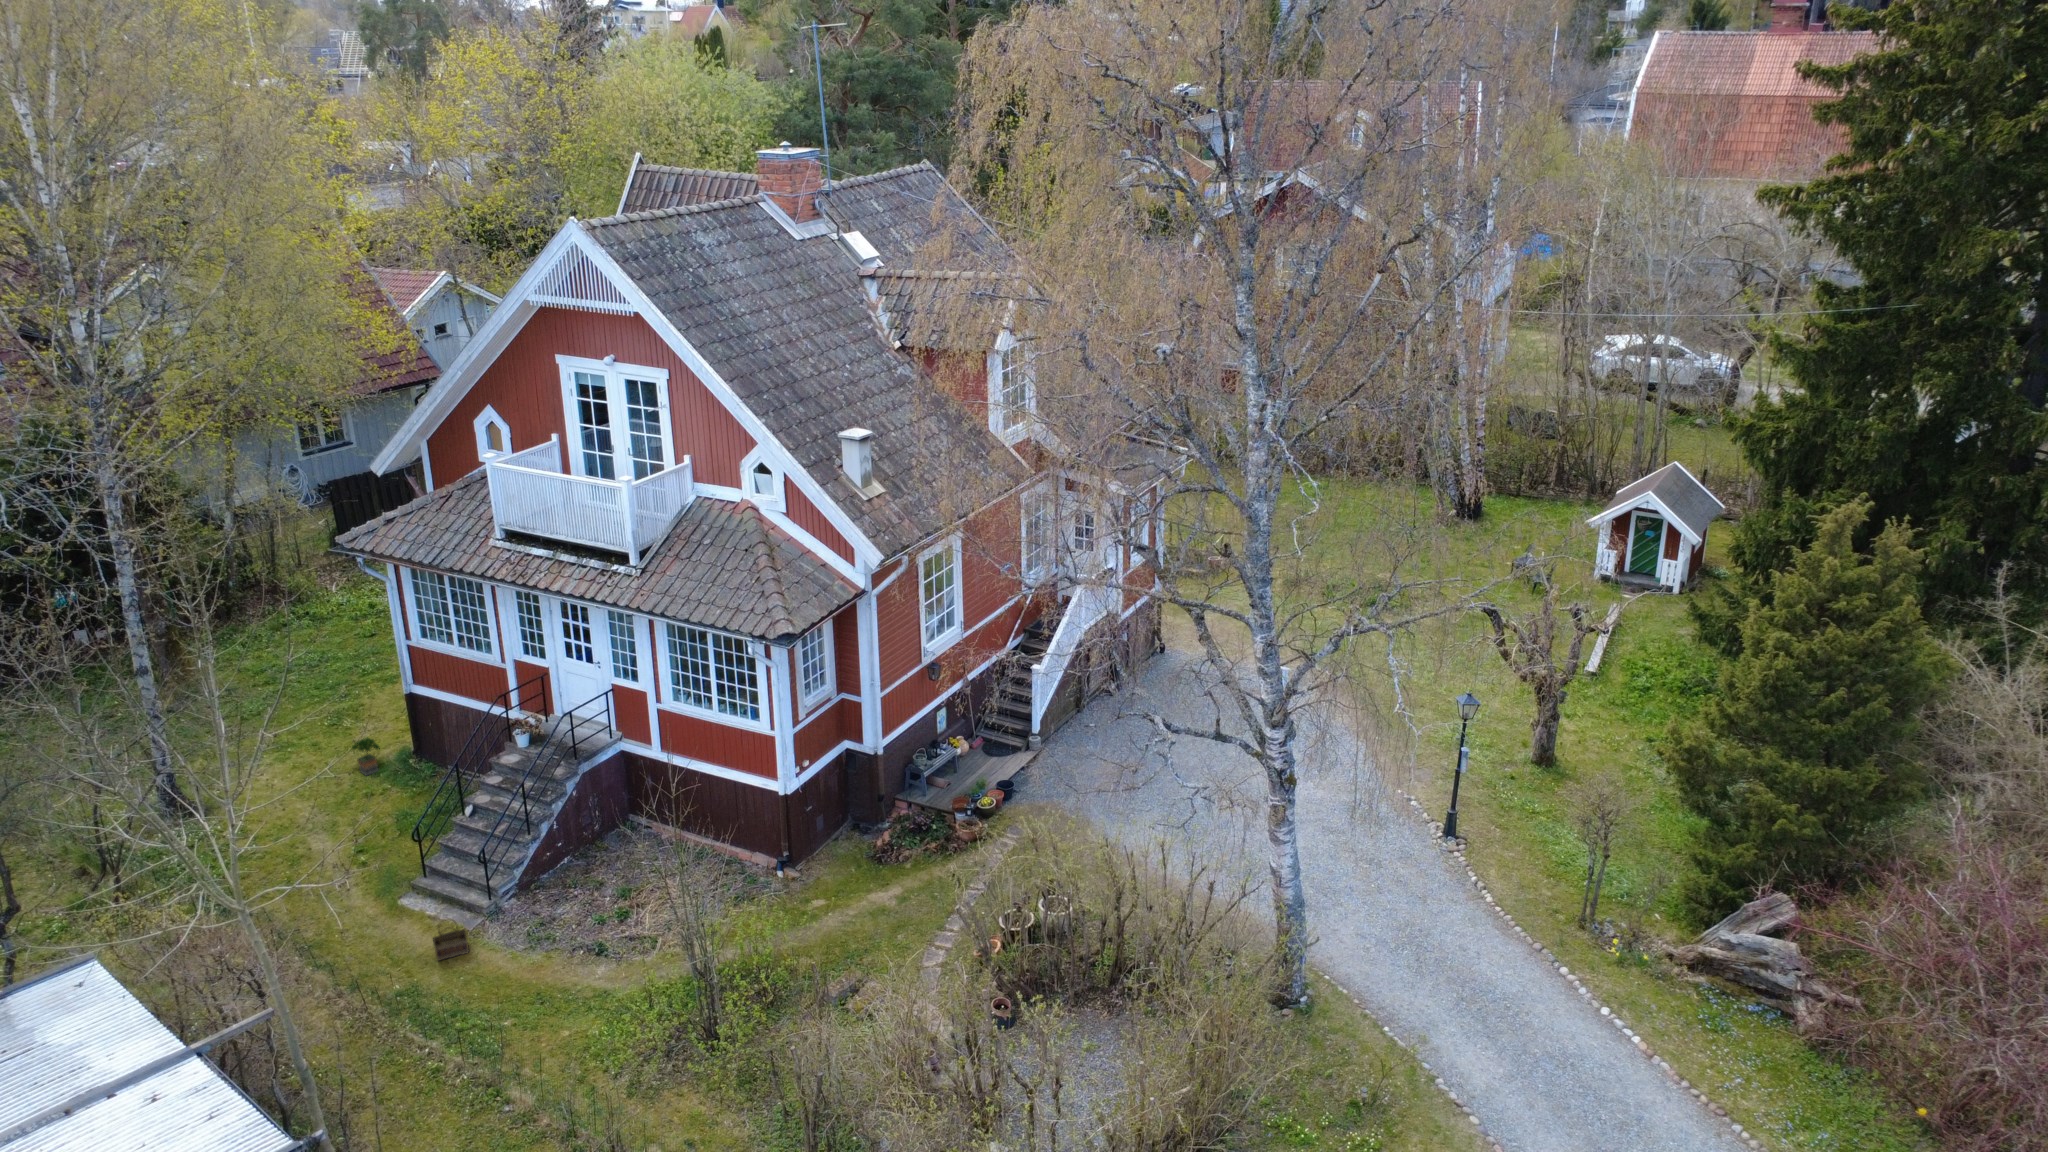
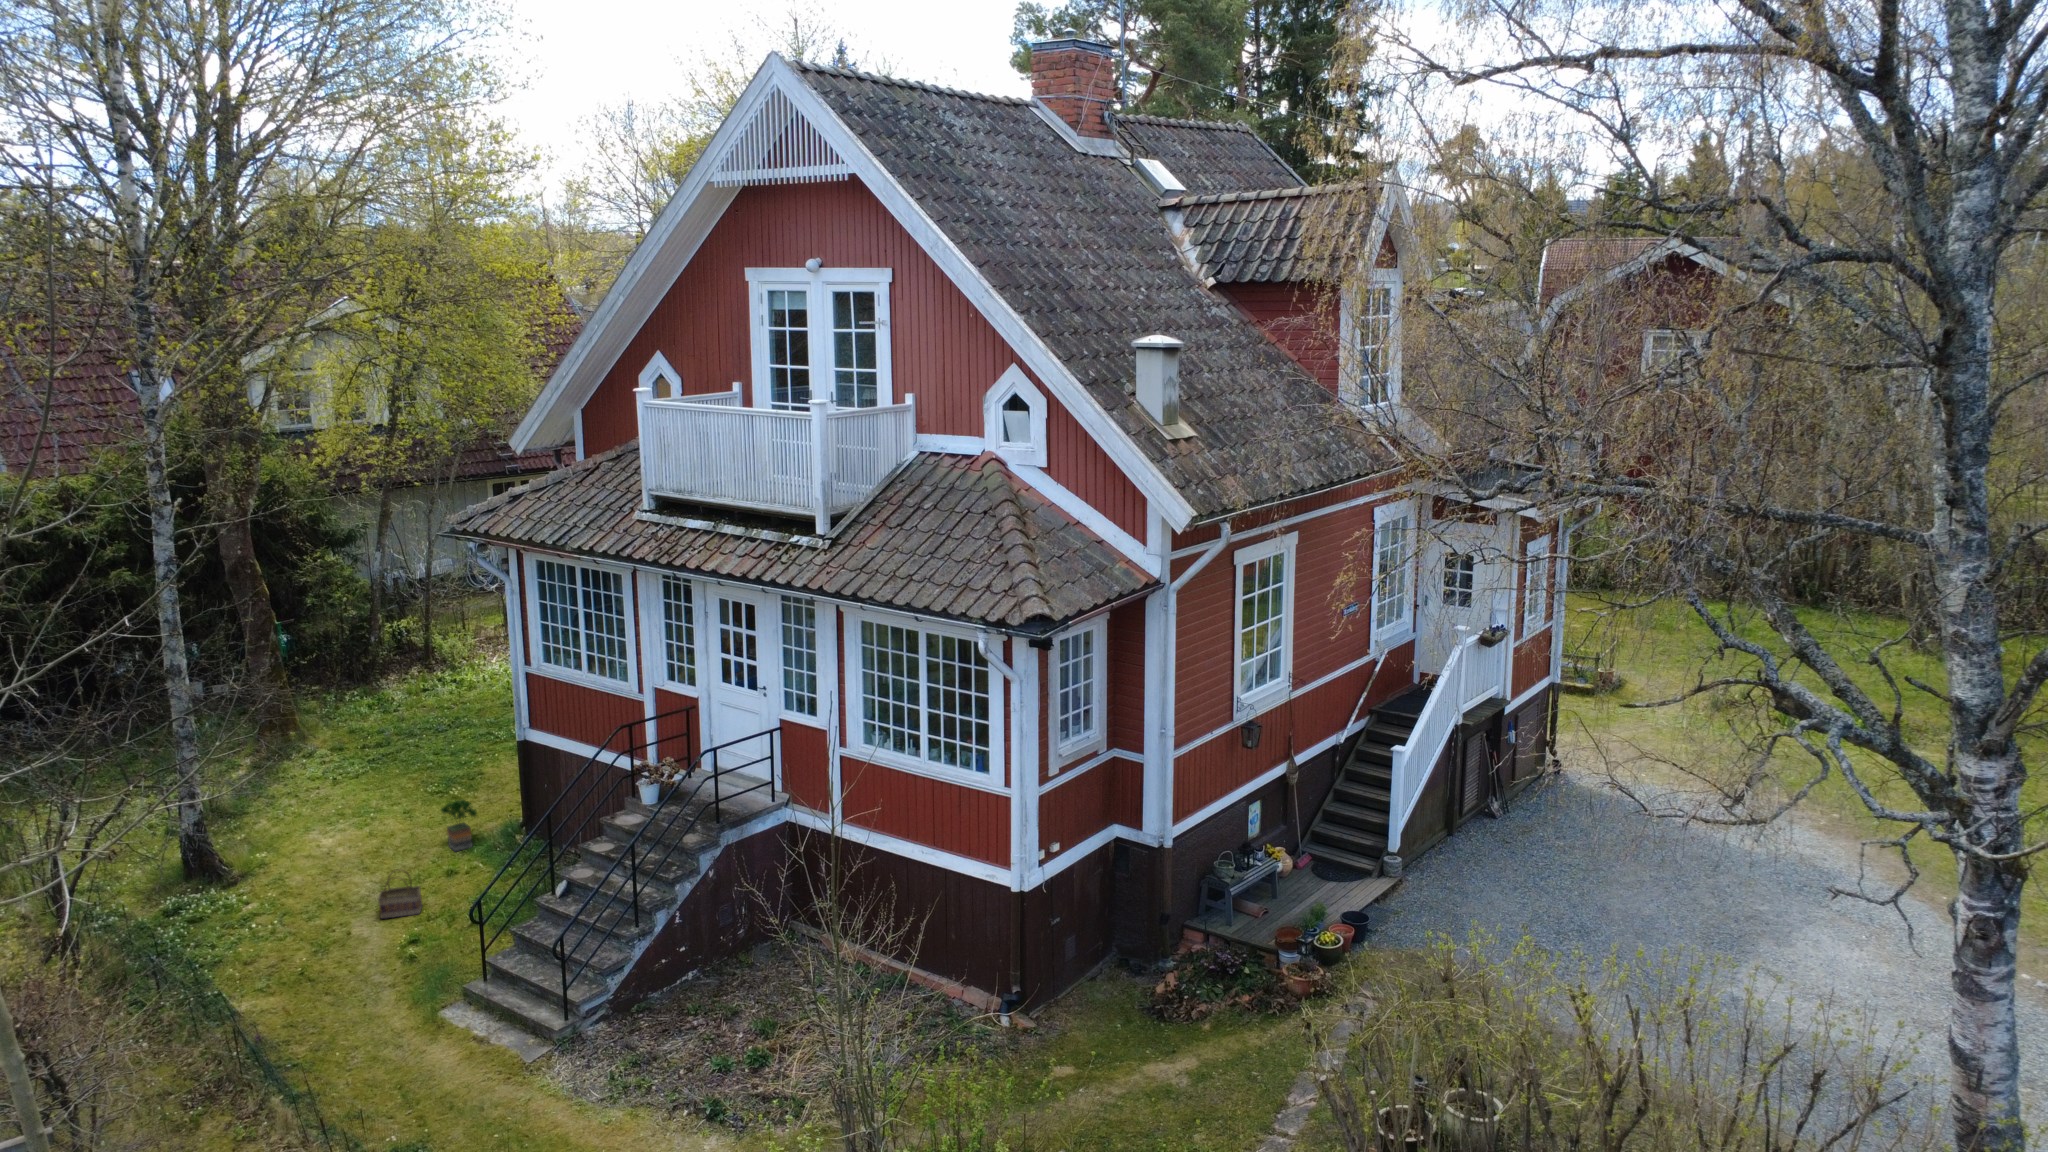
basket: present [433,920,469,961] -> present [378,869,422,919]

